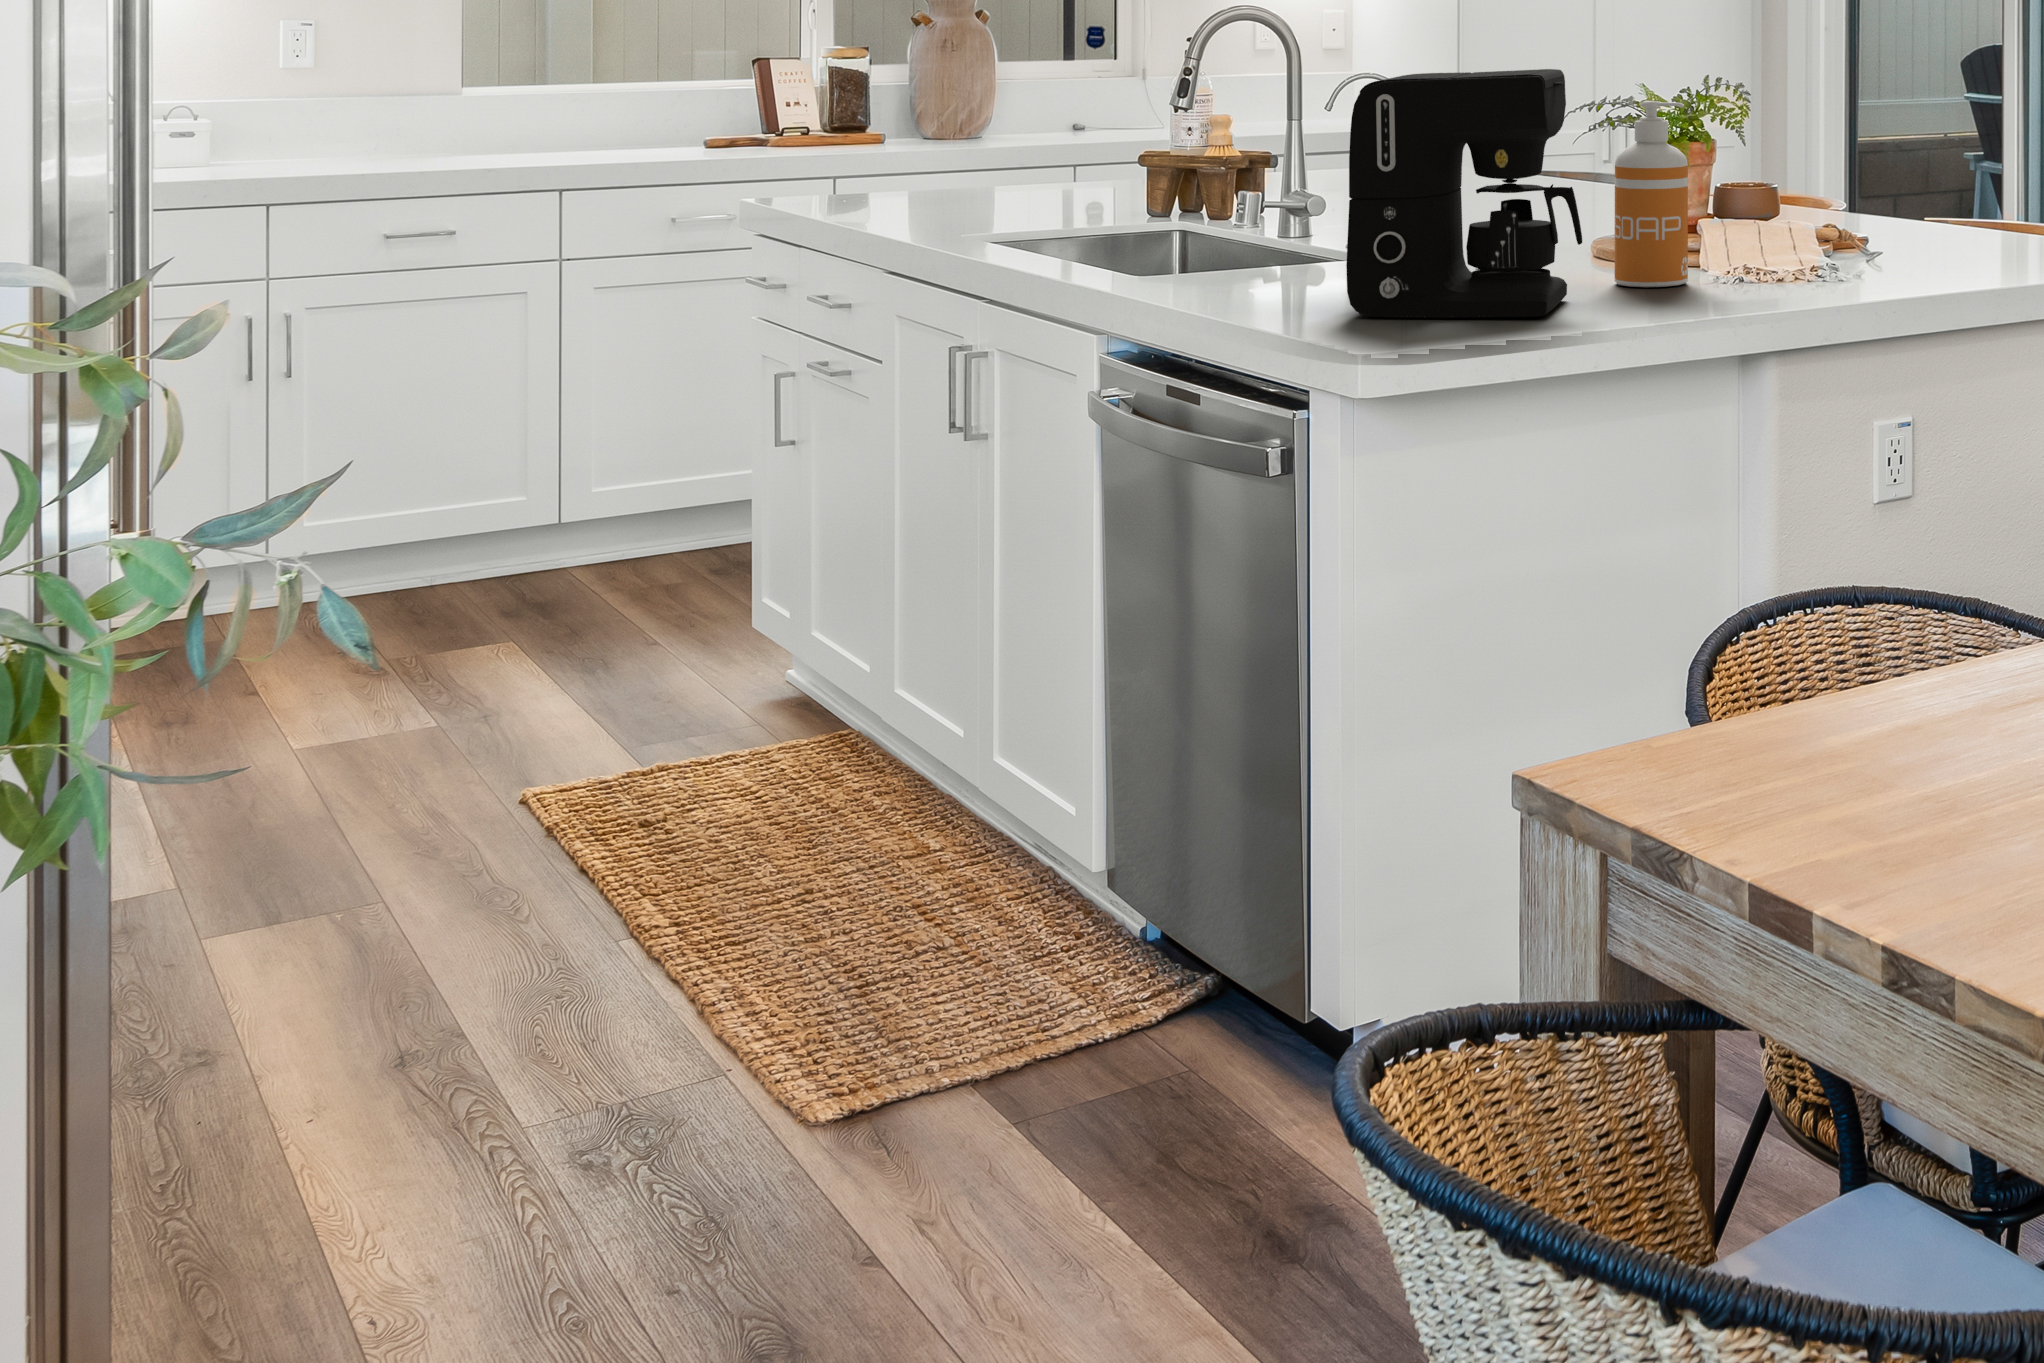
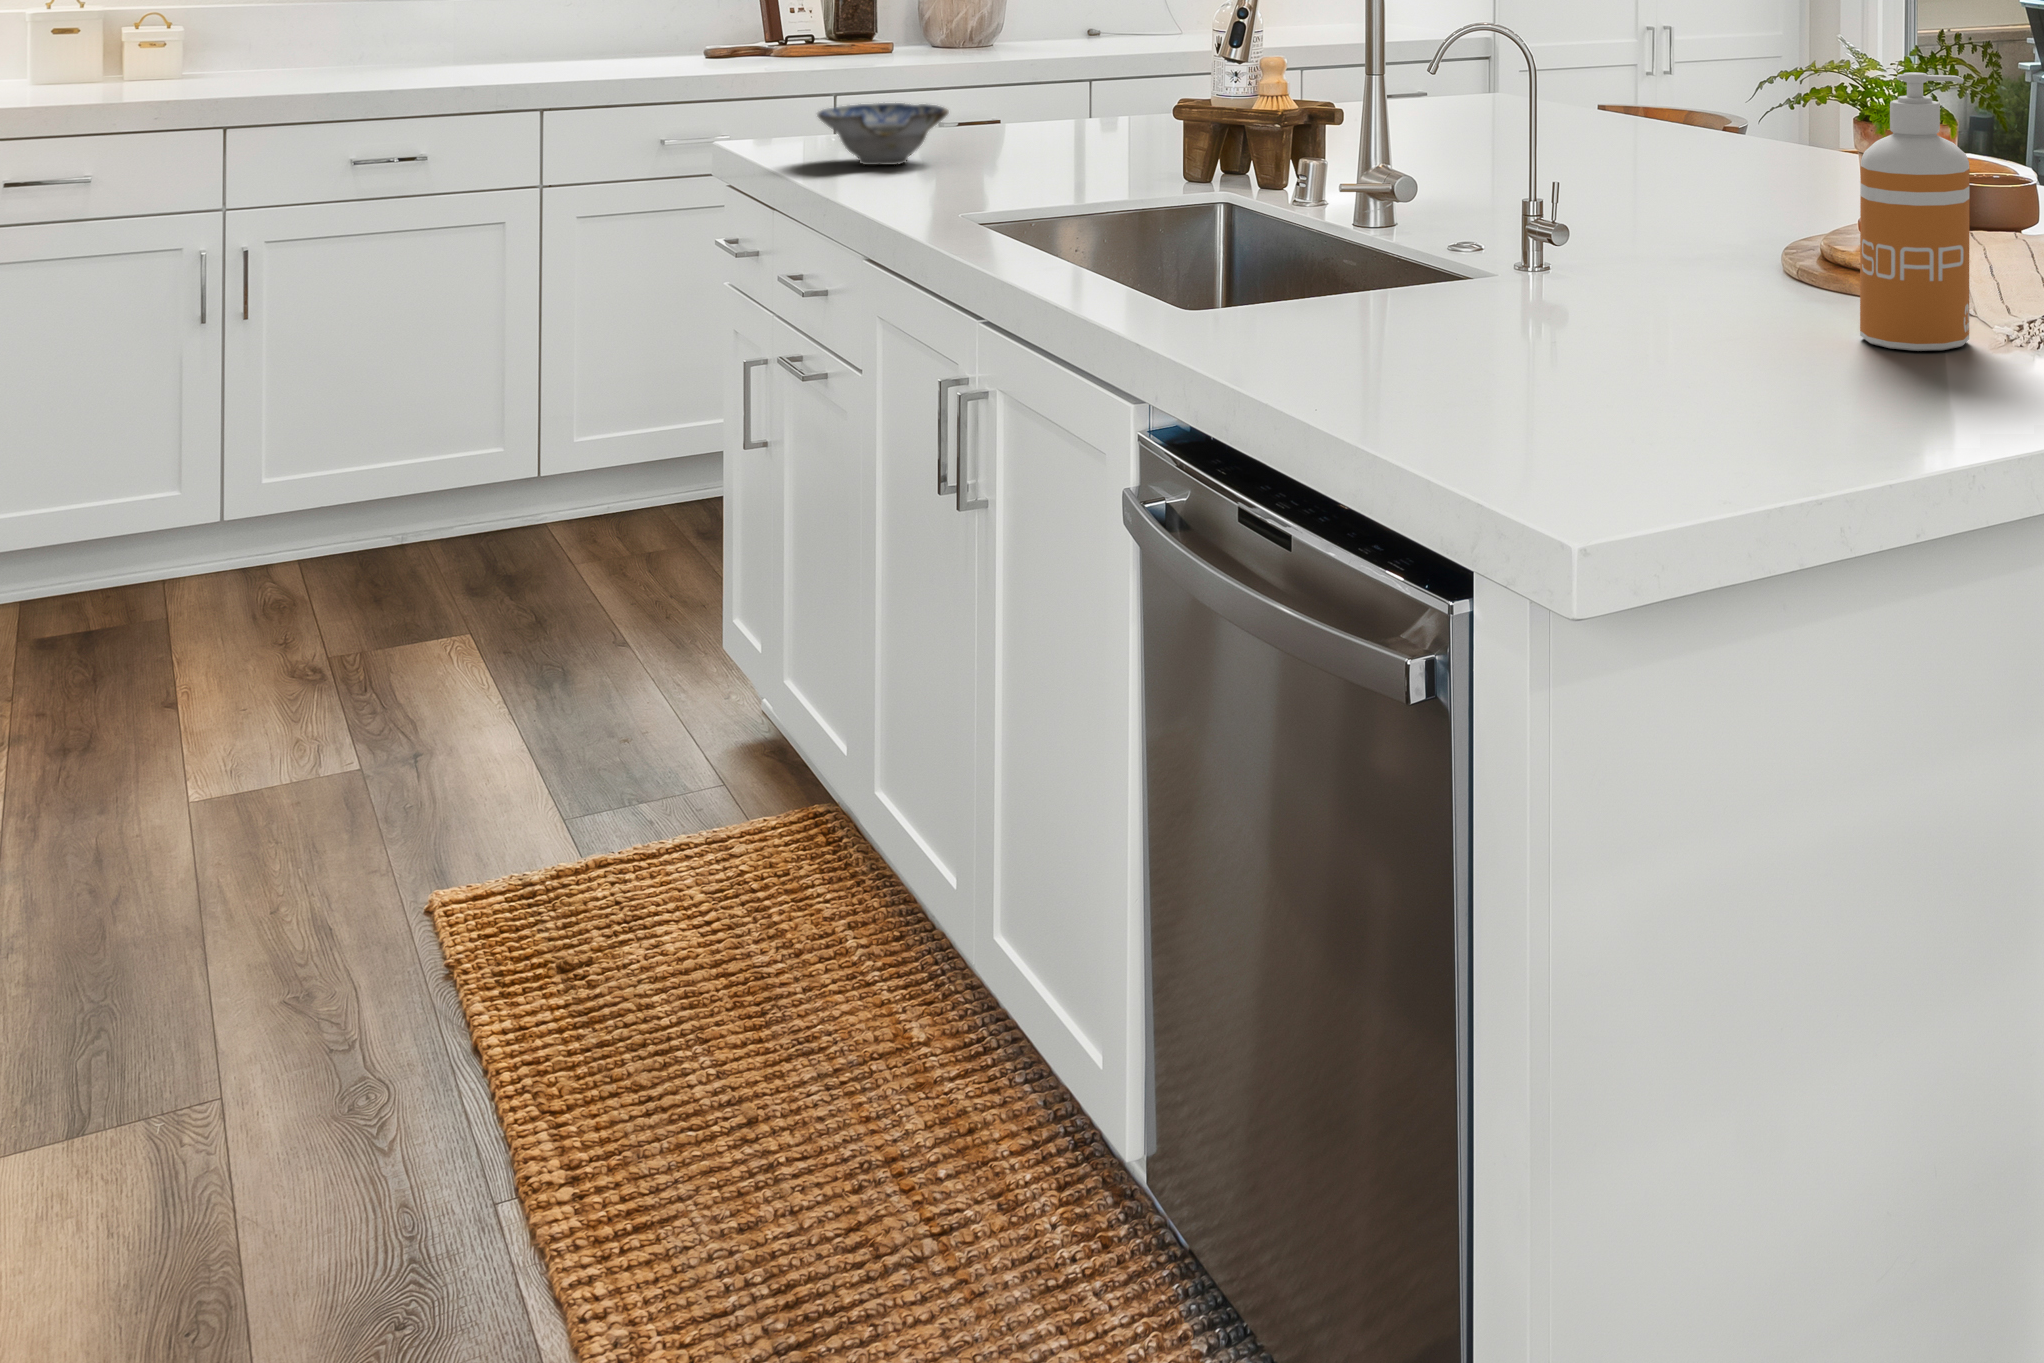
coffee maker: present [1346,69,1582,318] -> none [1504,33,1857,431]
ceramic bowl: none [840,164,952,213] -> present [817,103,949,165]

